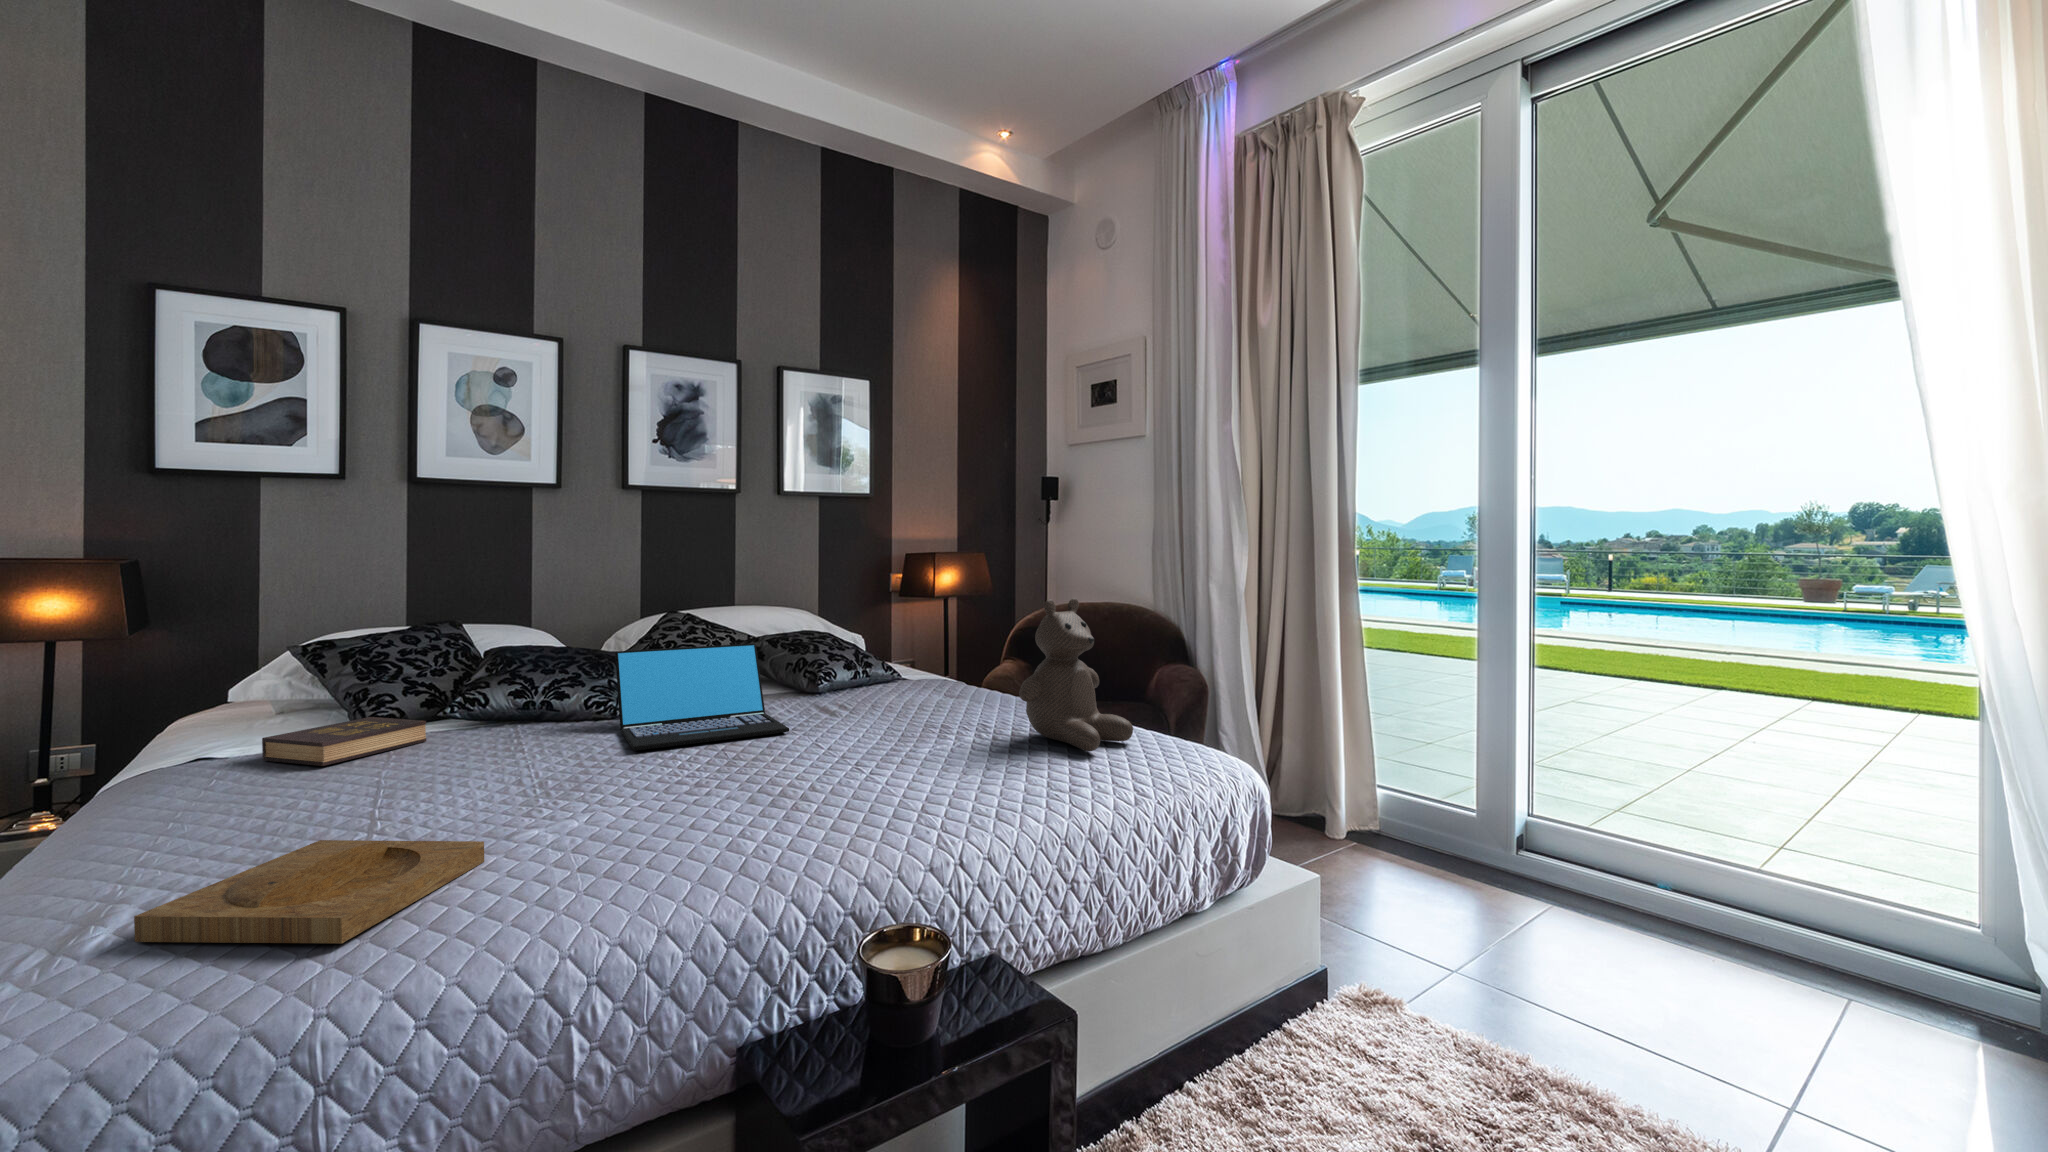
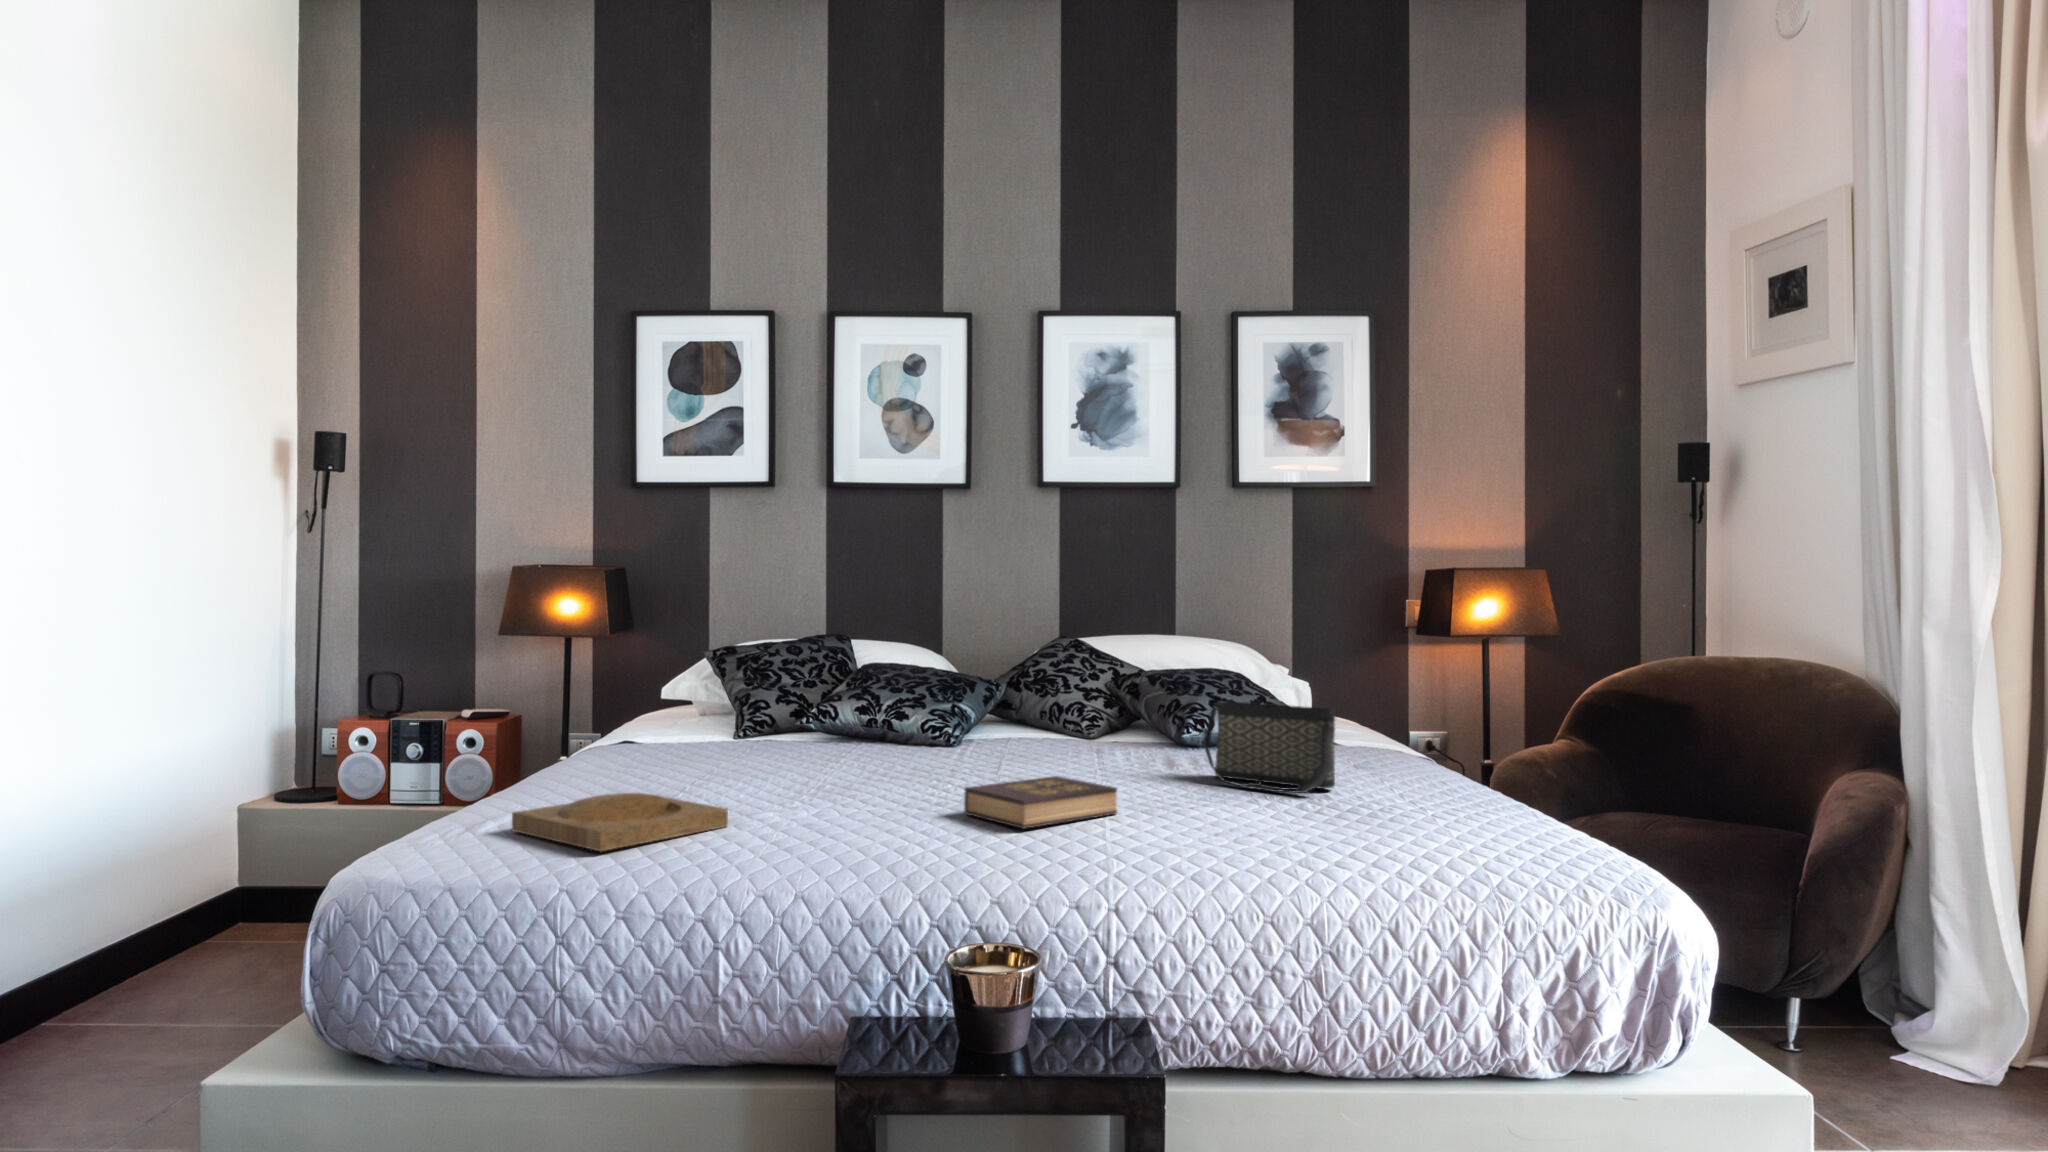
teddy bear: present [1019,598,1133,751] -> none [1338,620,1512,834]
laptop: present [615,643,789,751] -> none [924,670,1091,773]
handbag: none [881,662,987,729] -> present [1203,701,1336,793]
hardback book: present [262,717,426,766] -> present [964,776,1117,829]

